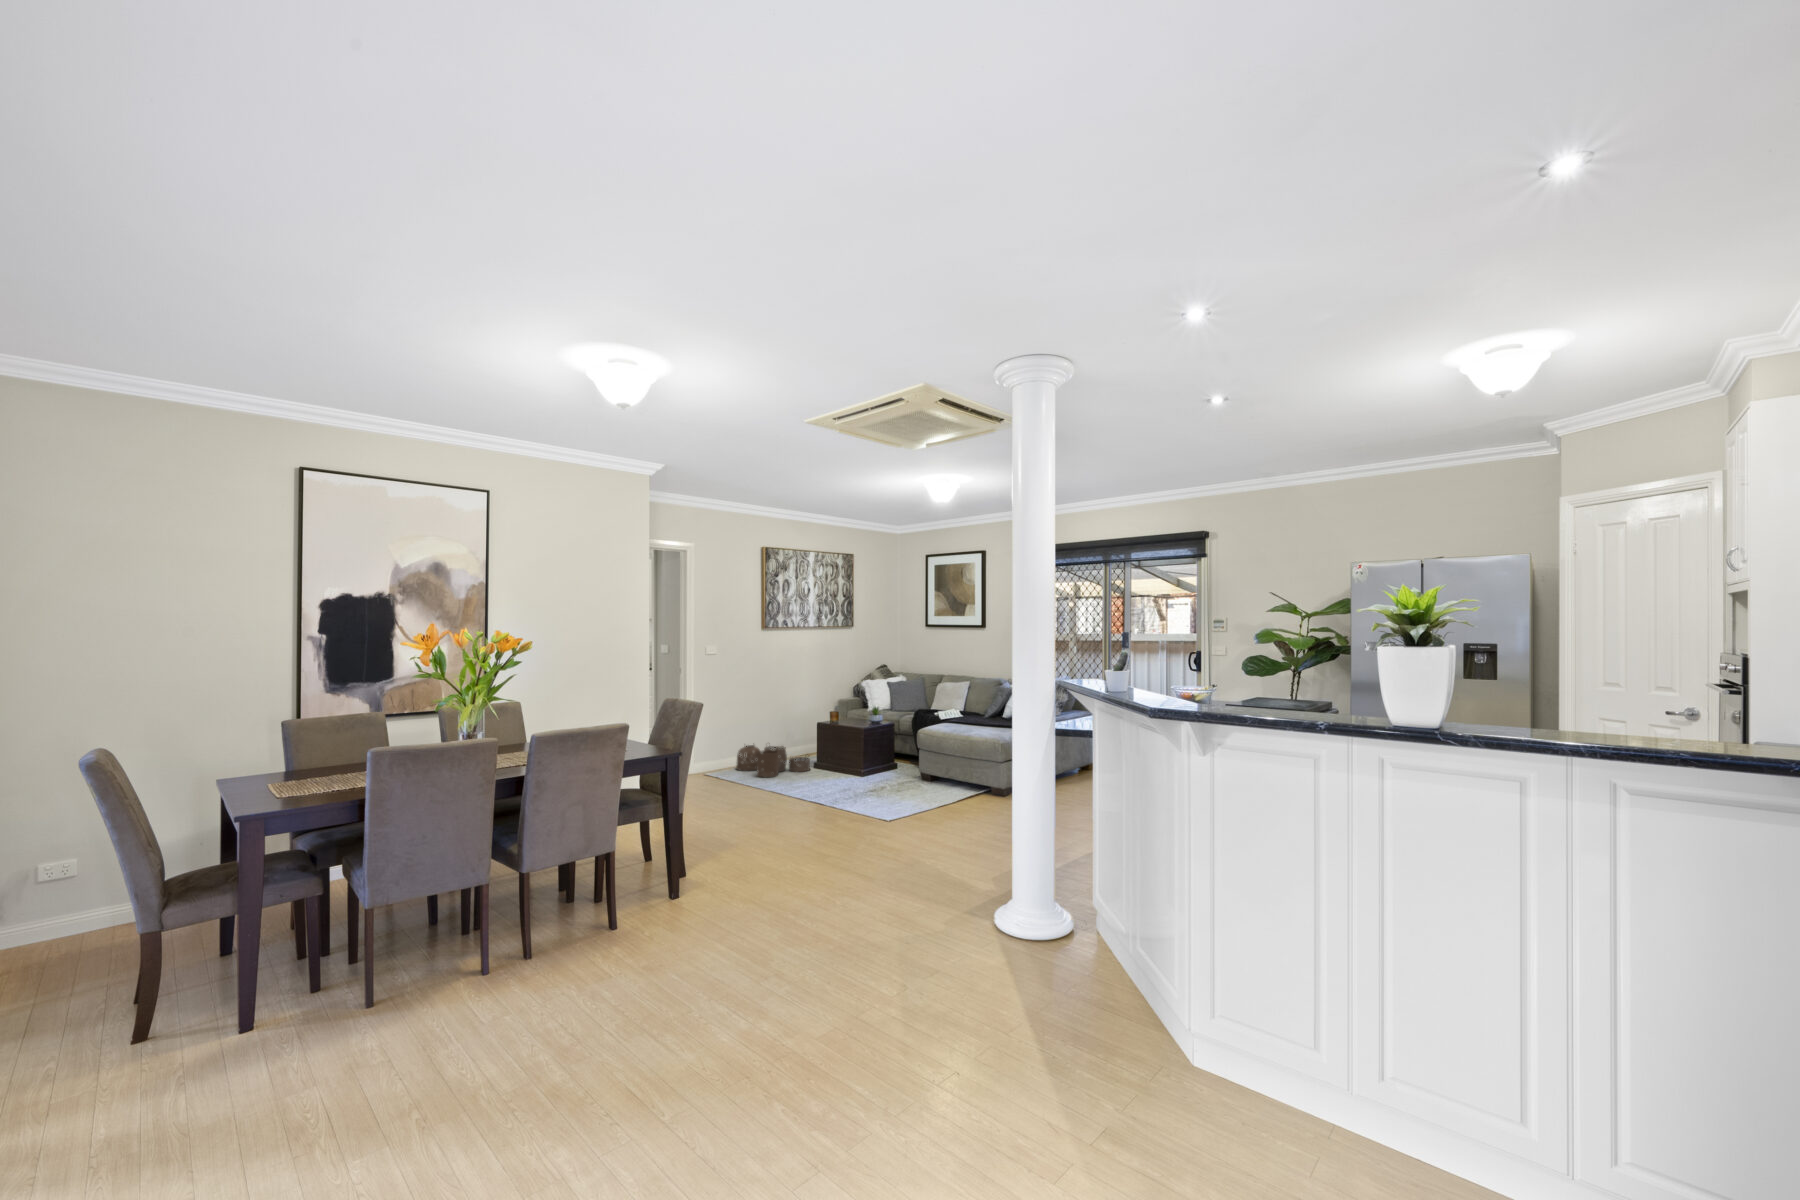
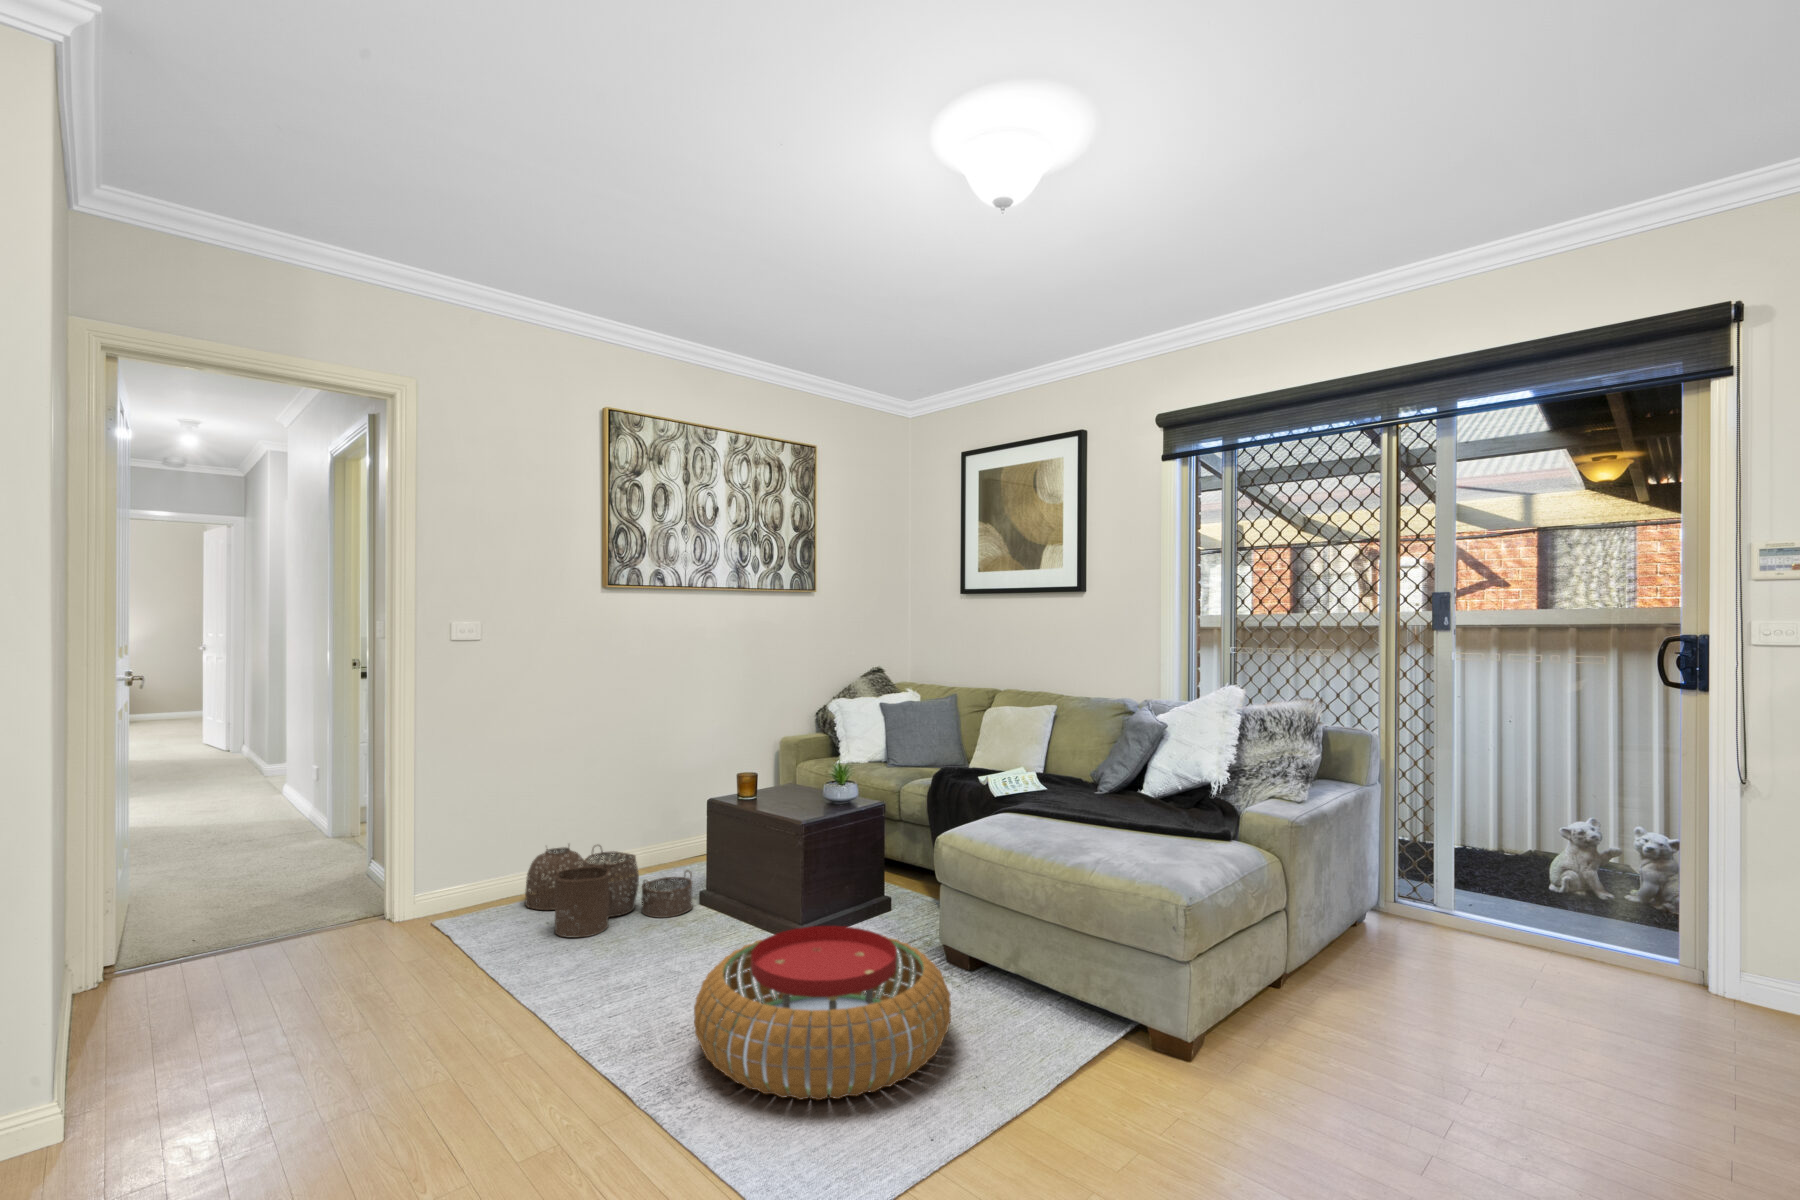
pouf: none [833,760,923,807] -> present [694,926,951,1100]

